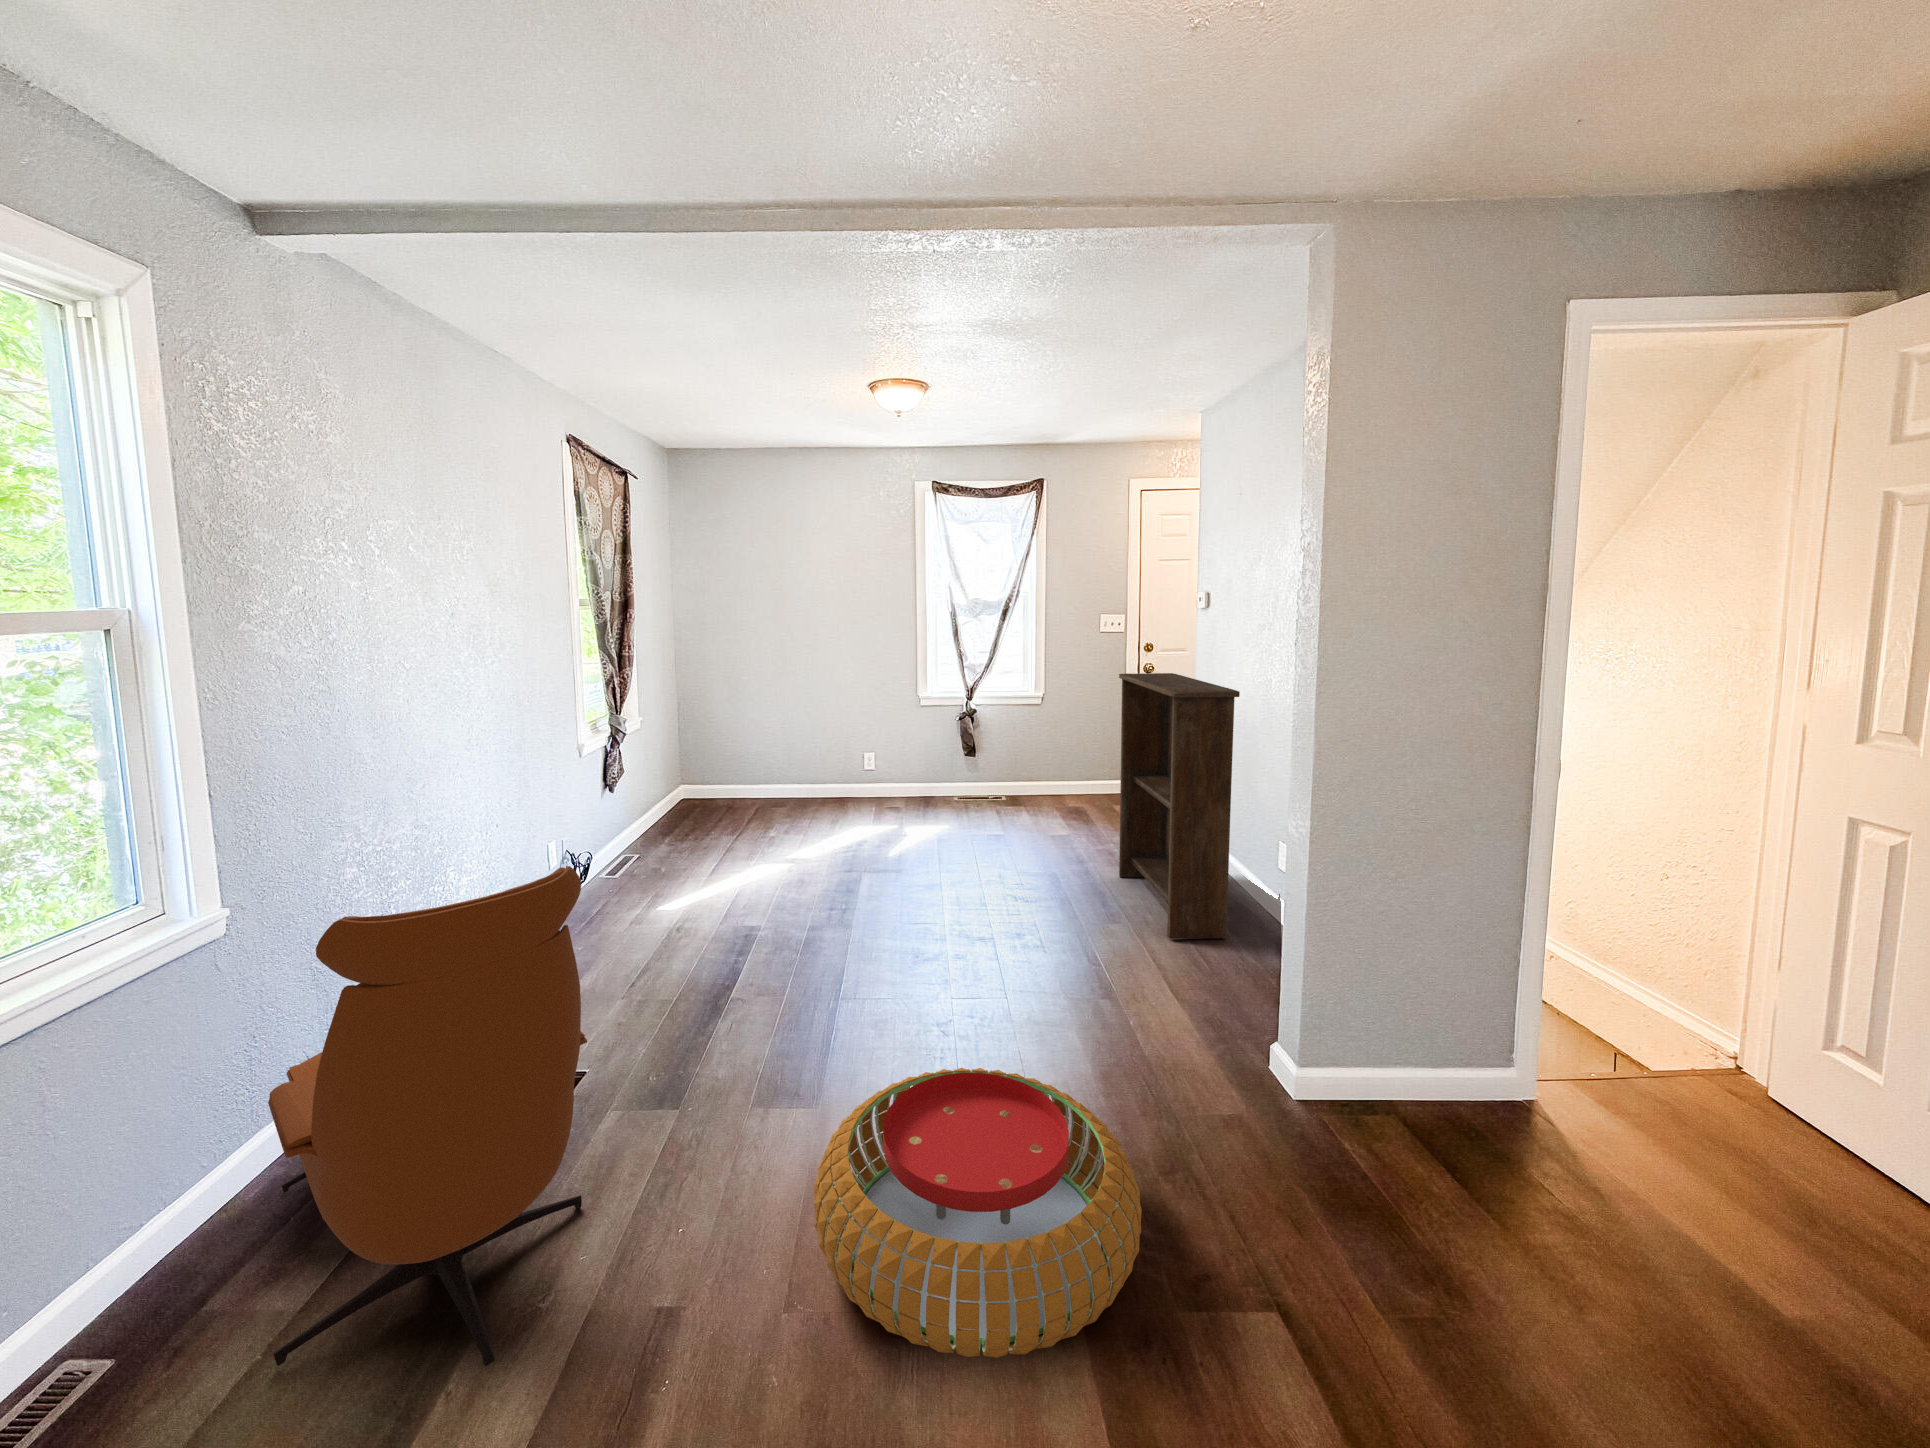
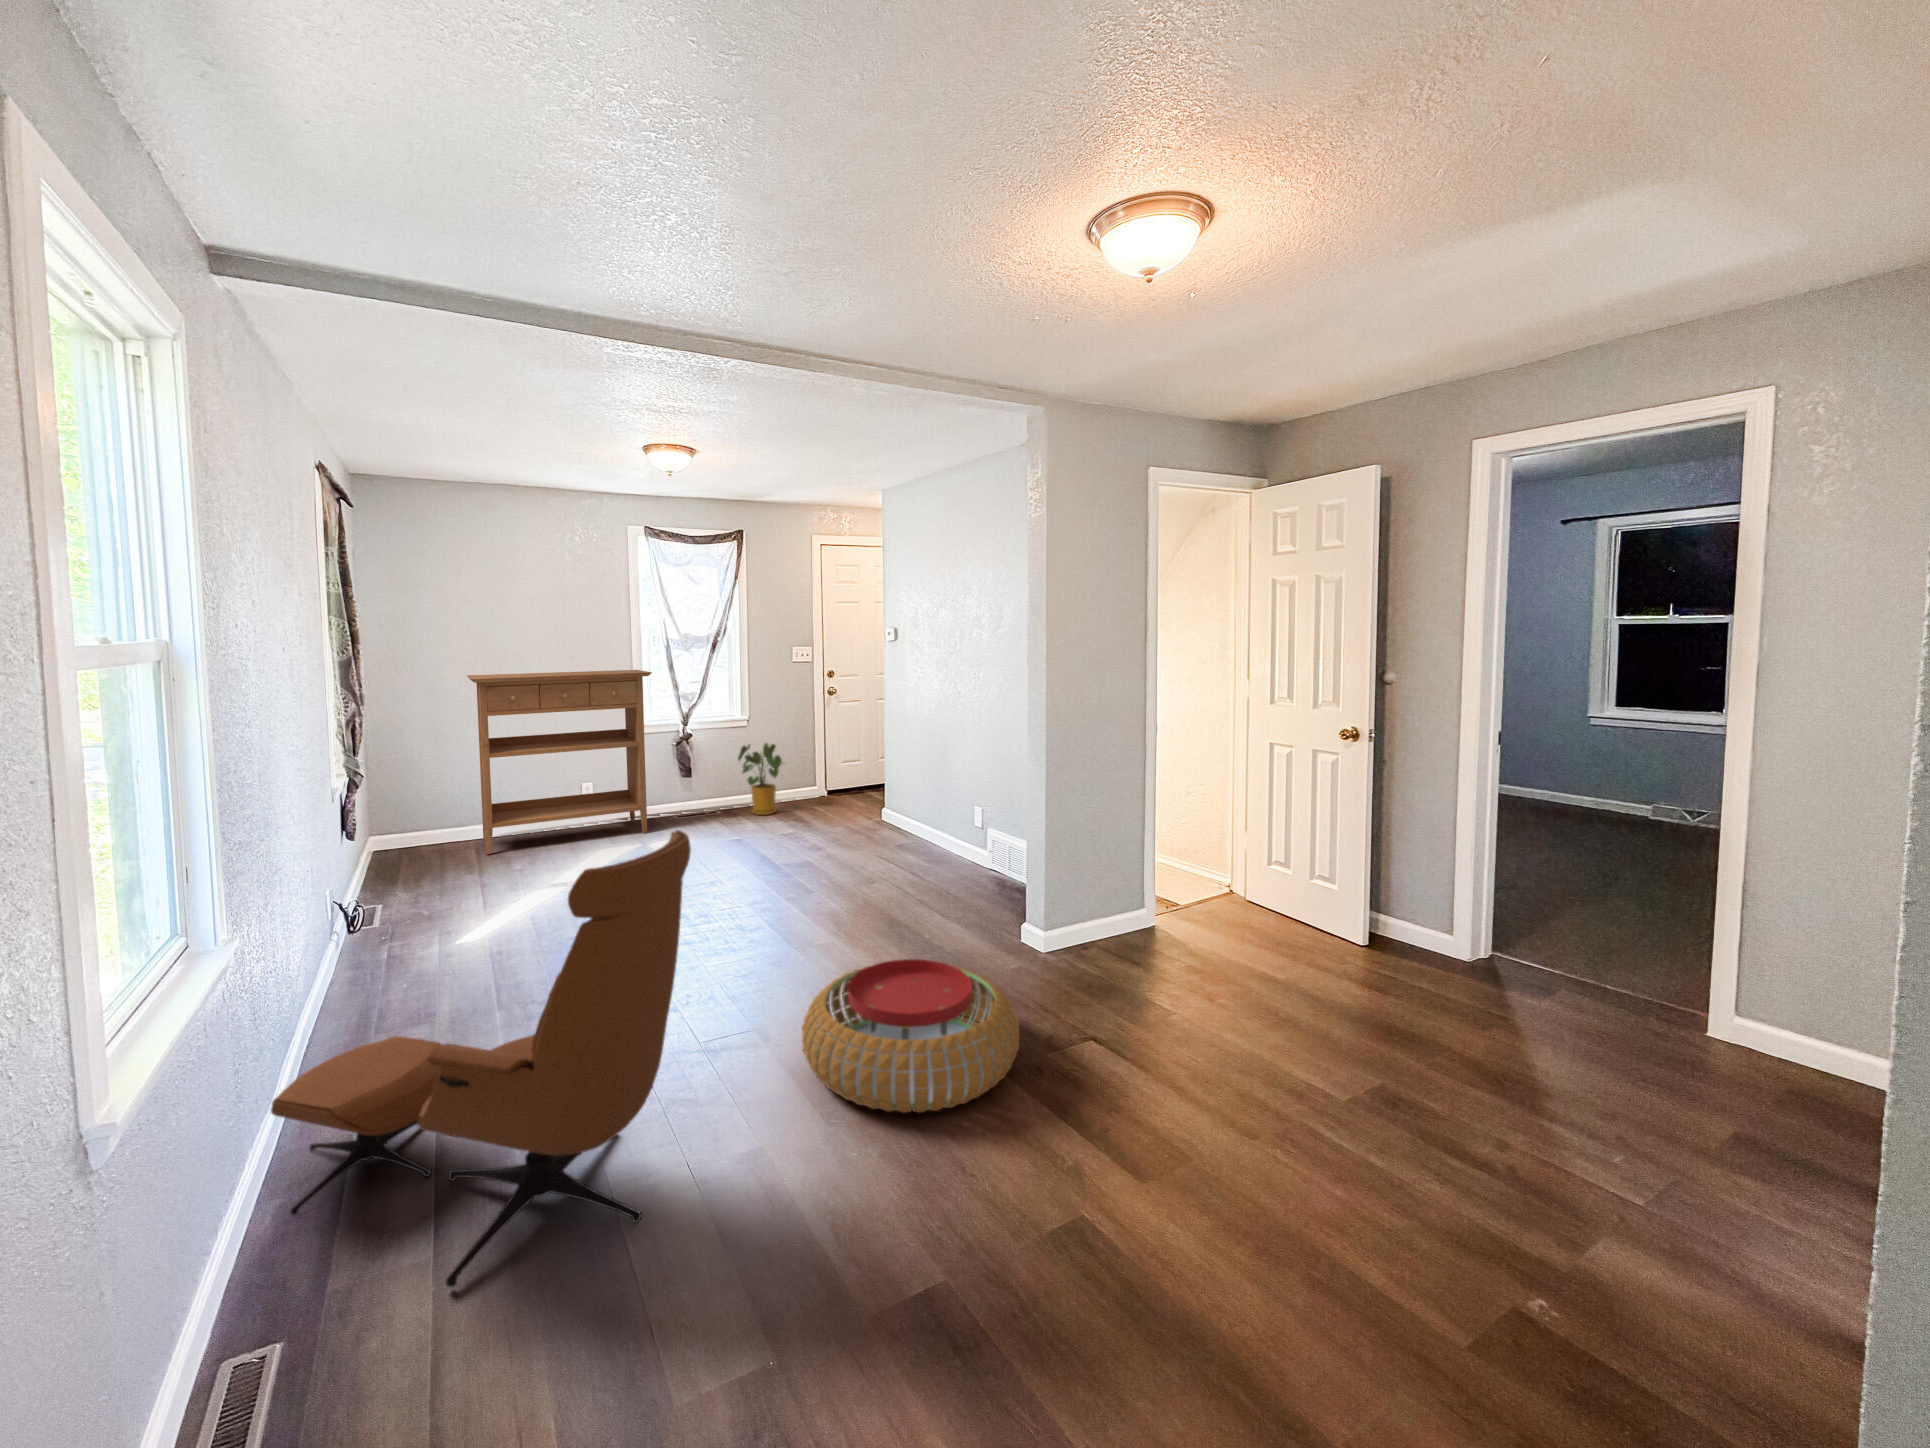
console table: none [746,637,922,816] -> present [467,670,652,854]
bookshelf: present [1119,673,1240,939] -> none [849,690,955,885]
house plant: none [1022,725,1079,809] -> present [738,743,782,815]

